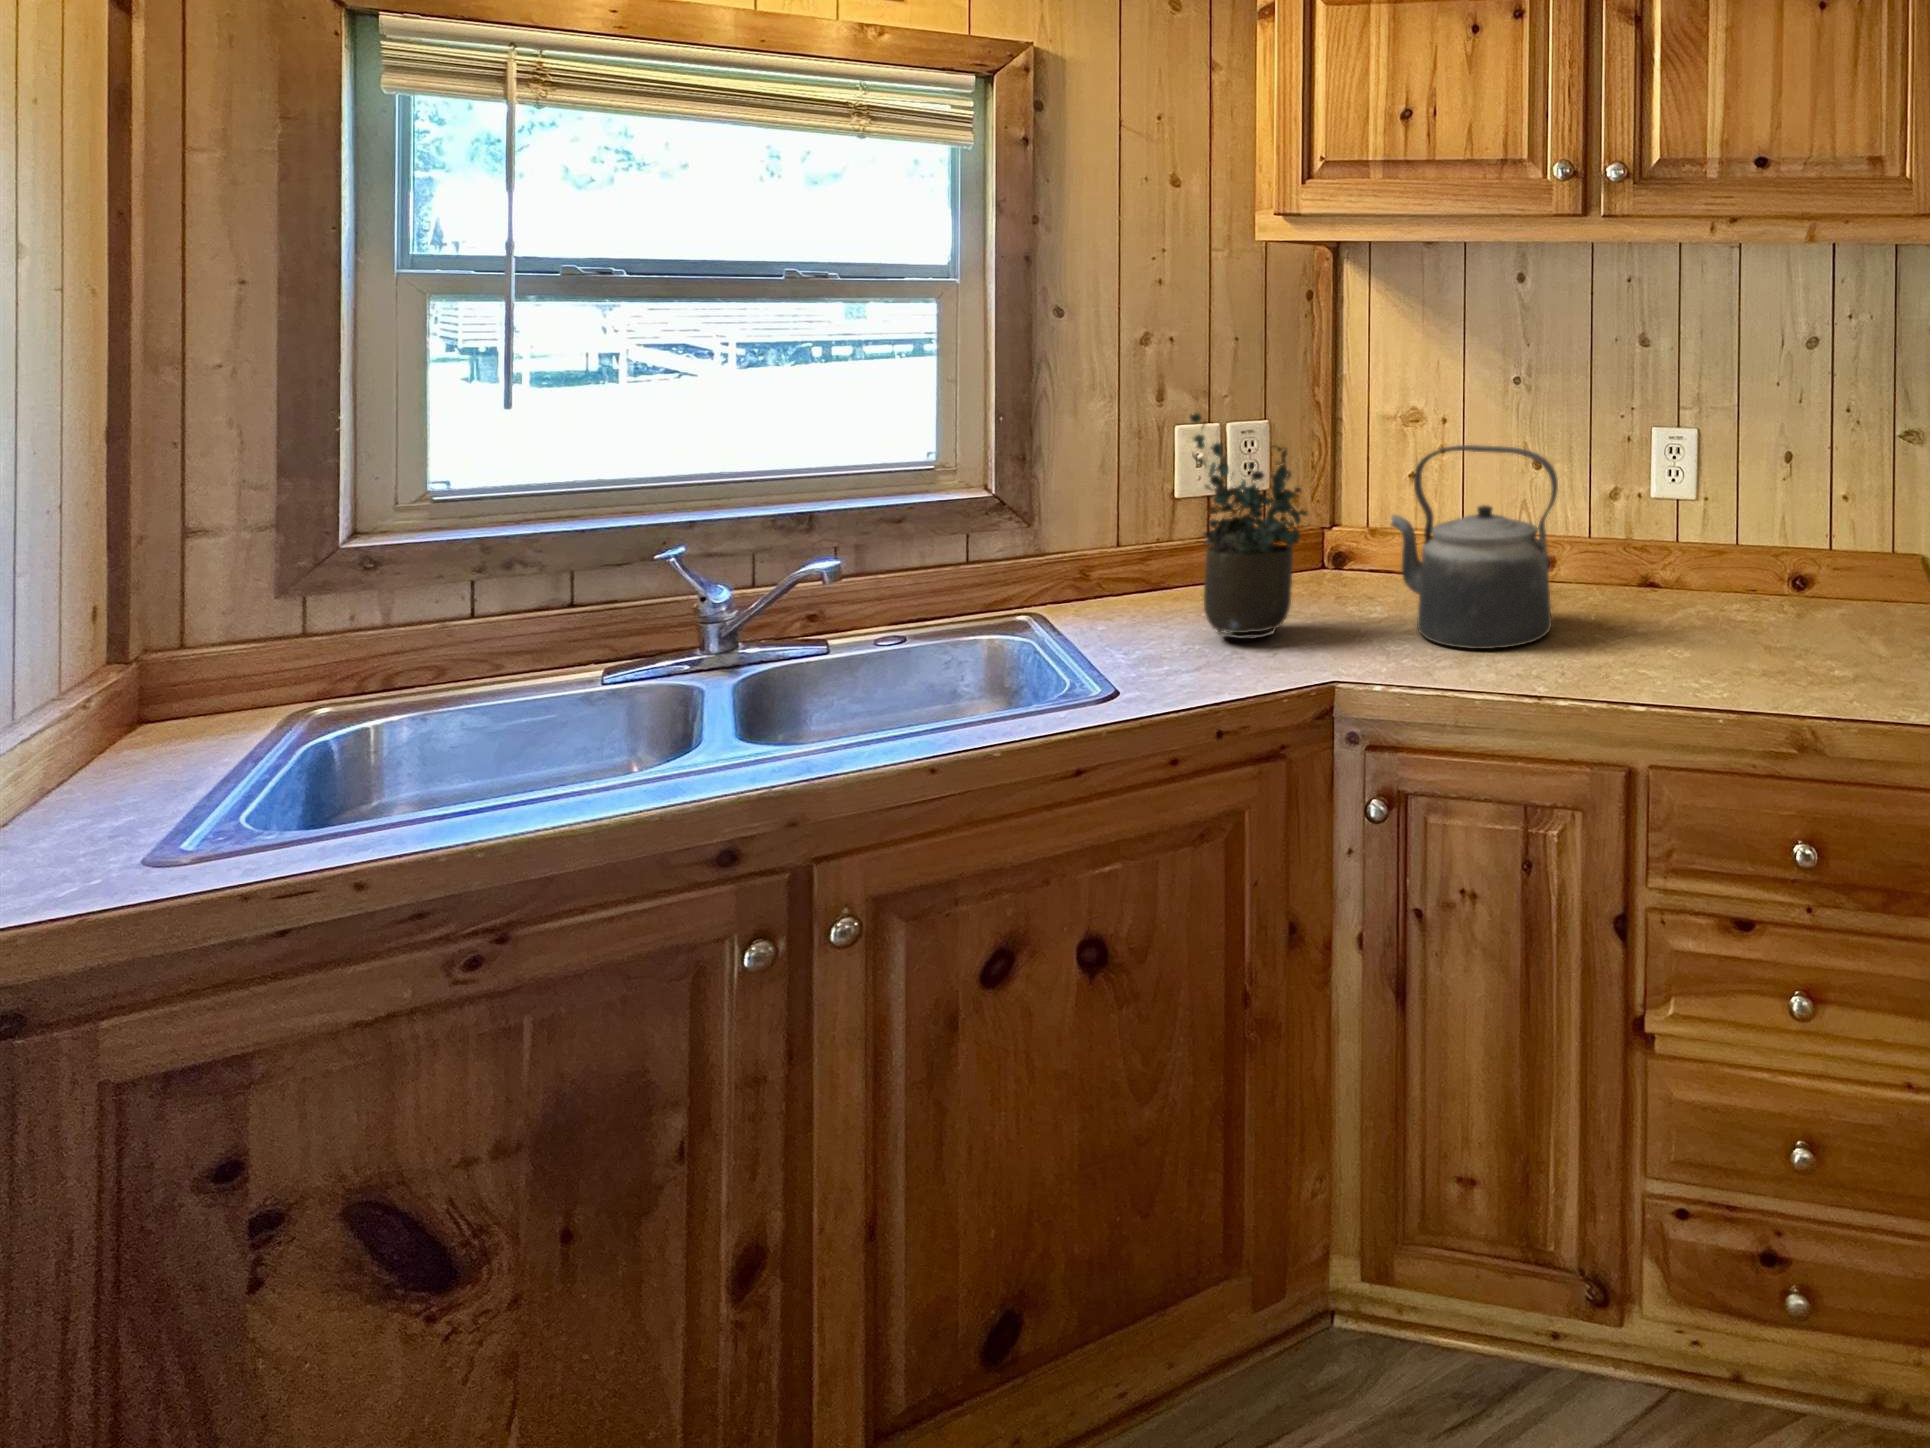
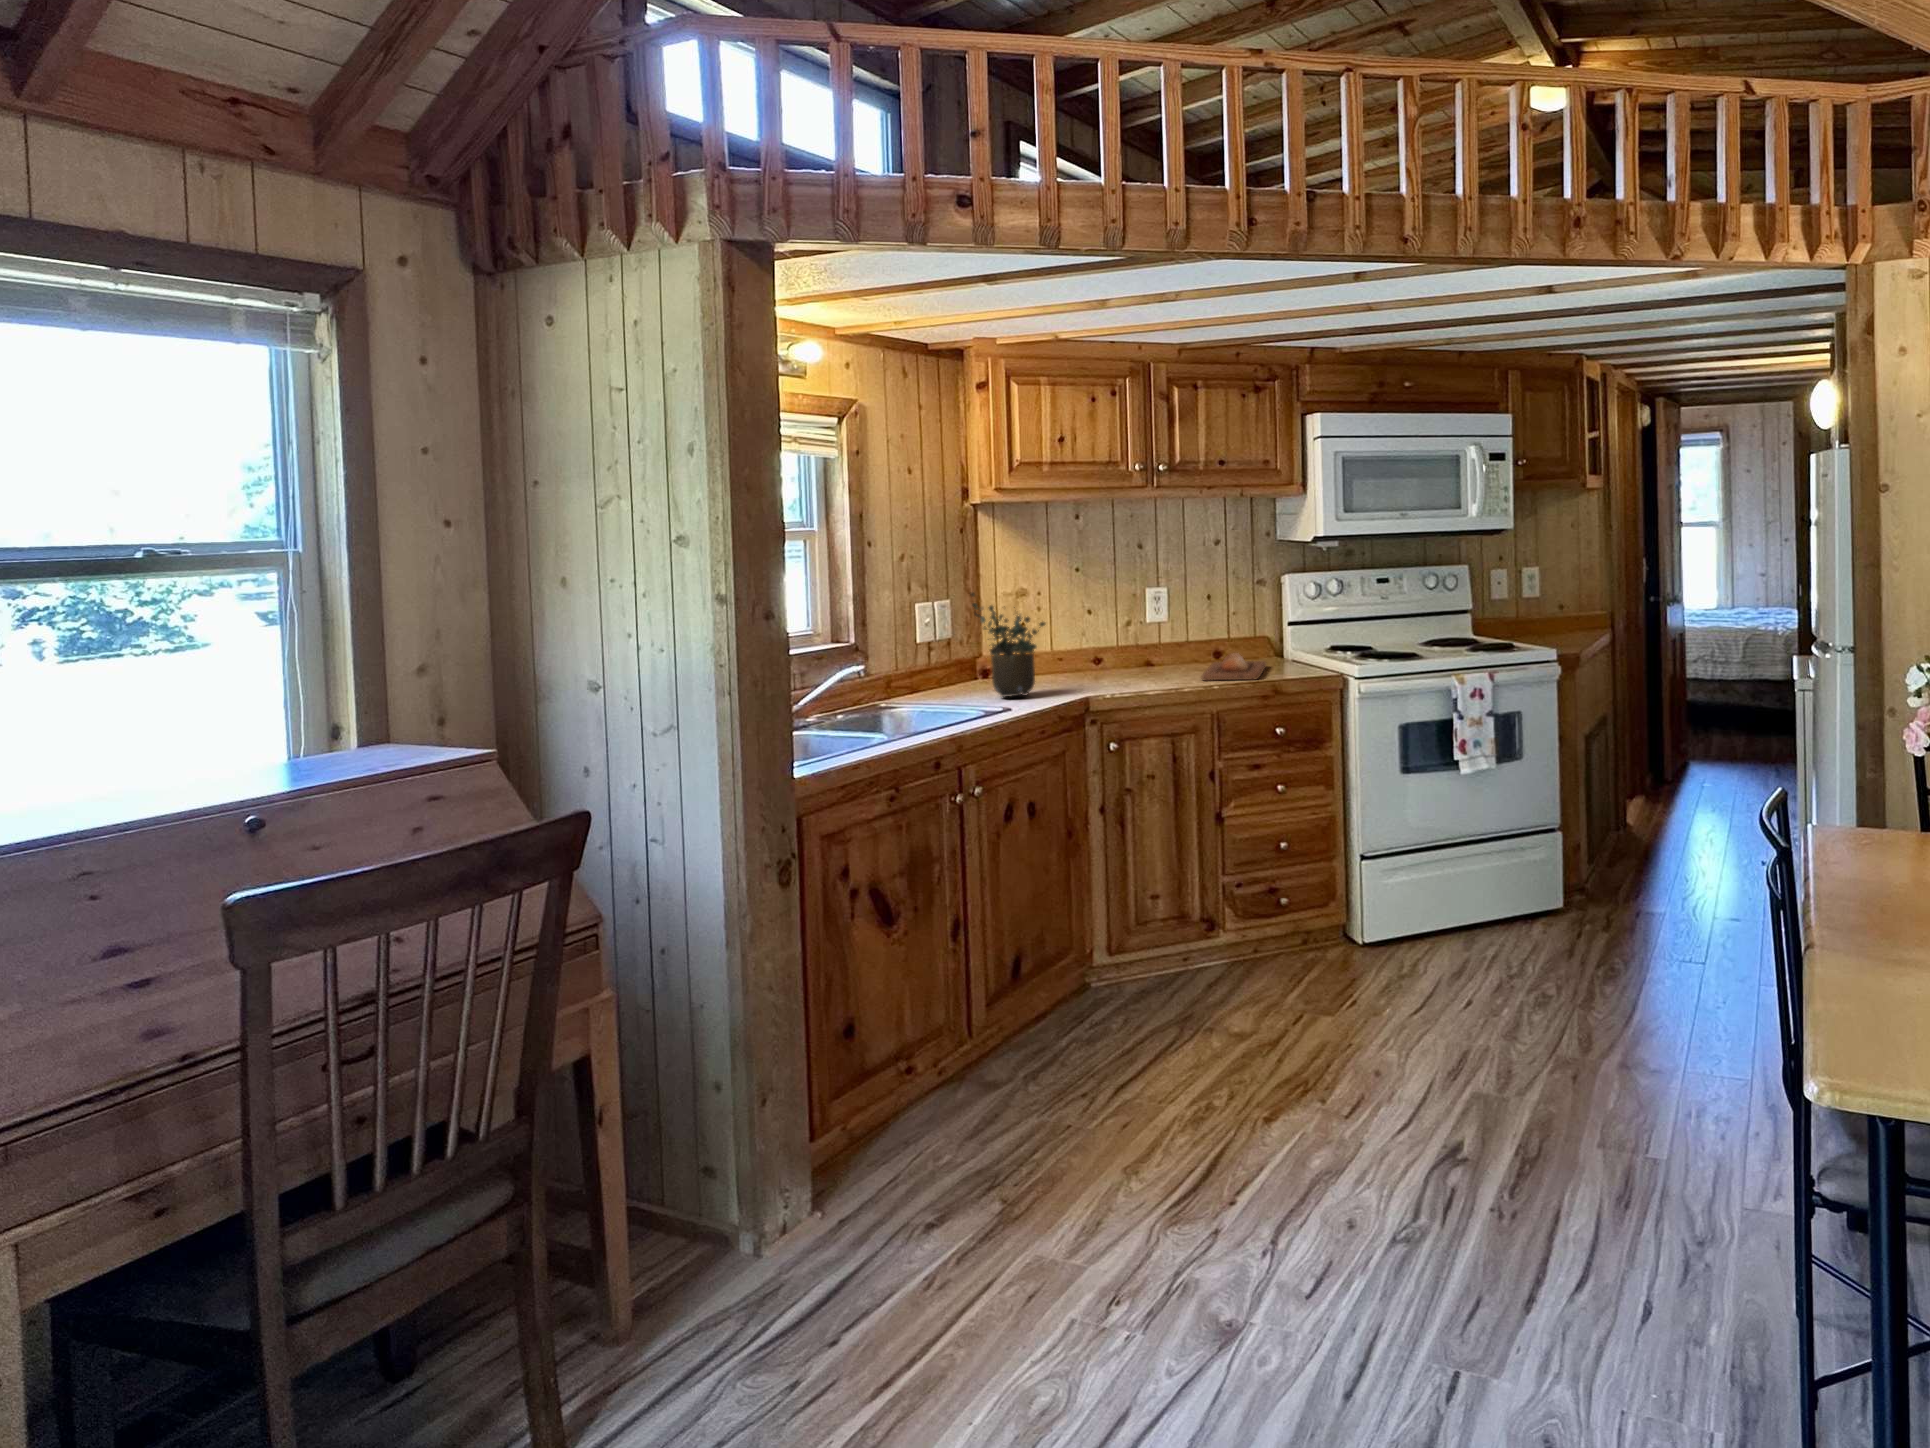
kettle: present [1391,445,1558,649] -> none [1064,597,1147,688]
bread loaf: none [1654,594,1869,688] -> present [1202,653,1266,681]

